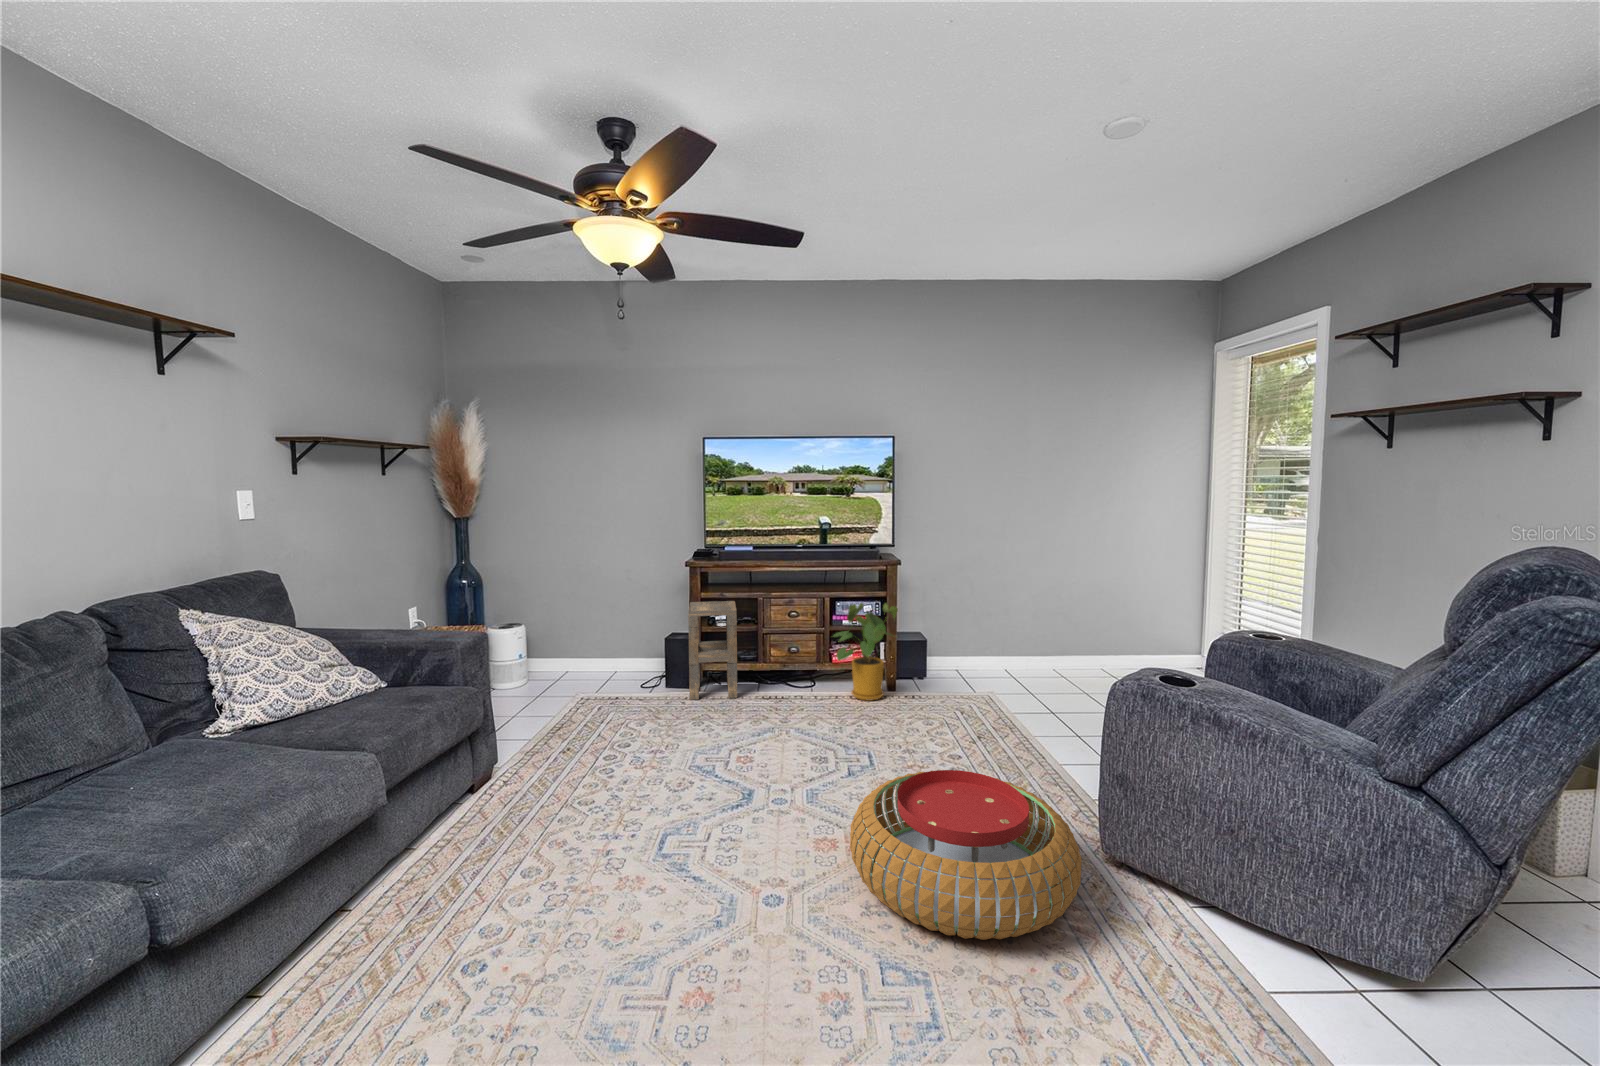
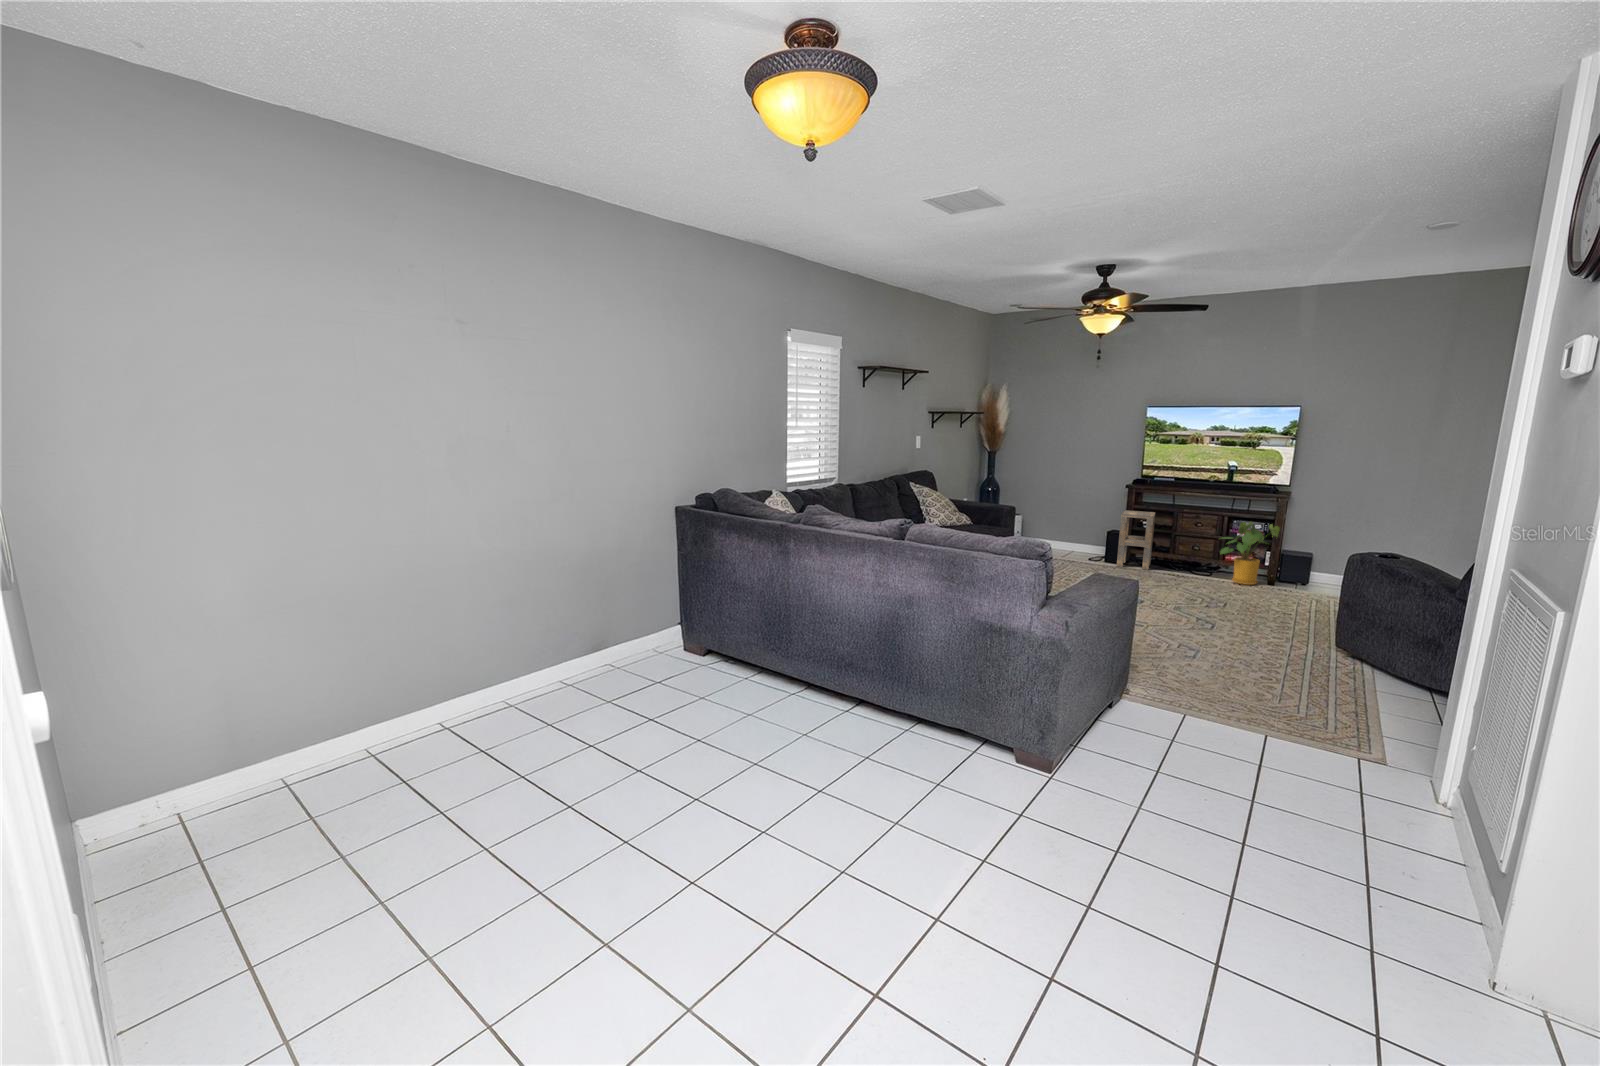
pouf: present [850,770,1082,940] -> none [1177,591,1306,652]

